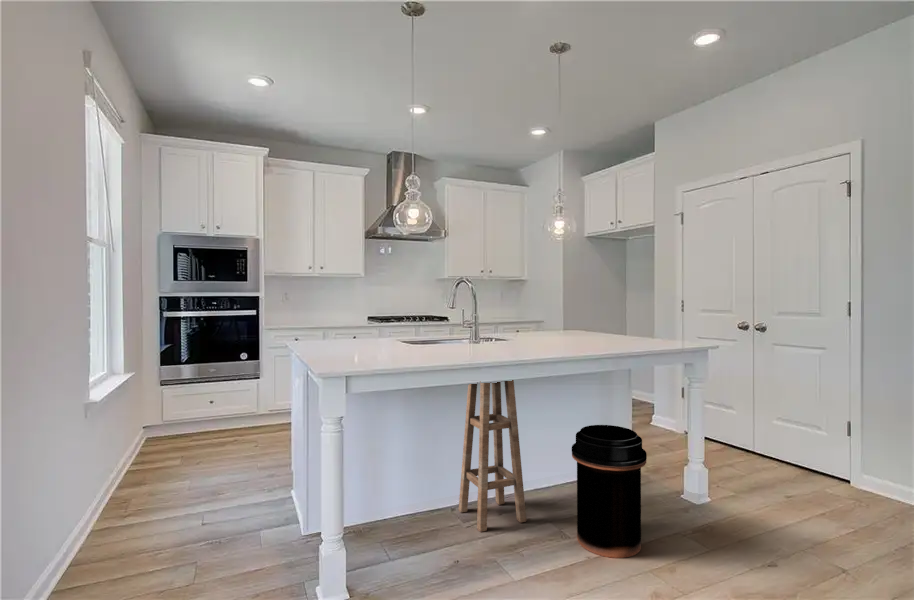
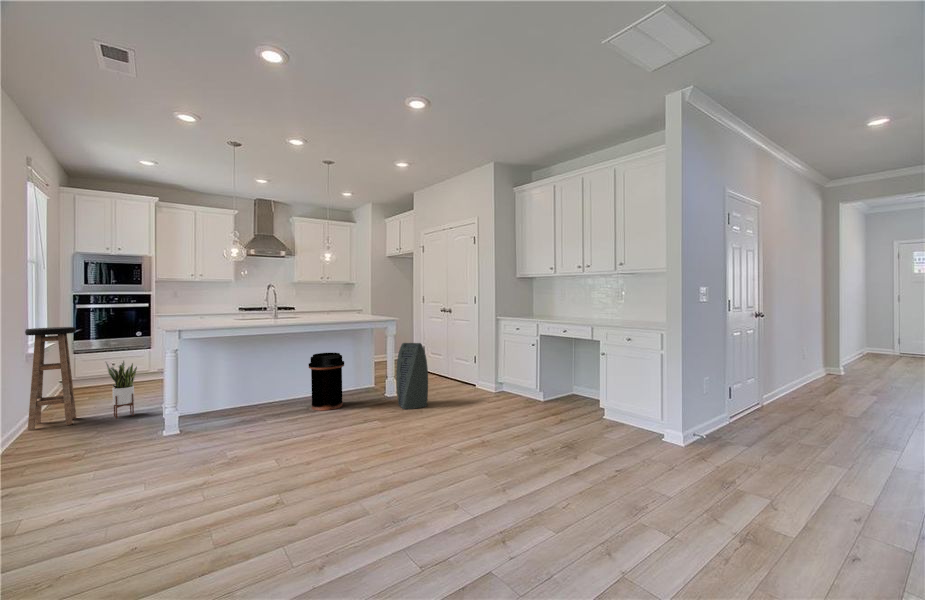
bar stool: present [459,380,526,532] -> present [25,327,76,431]
air purifier: none [769,418,855,579] -> present [396,343,428,409]
potted plant: none [207,426,258,539] -> present [106,360,137,419]

